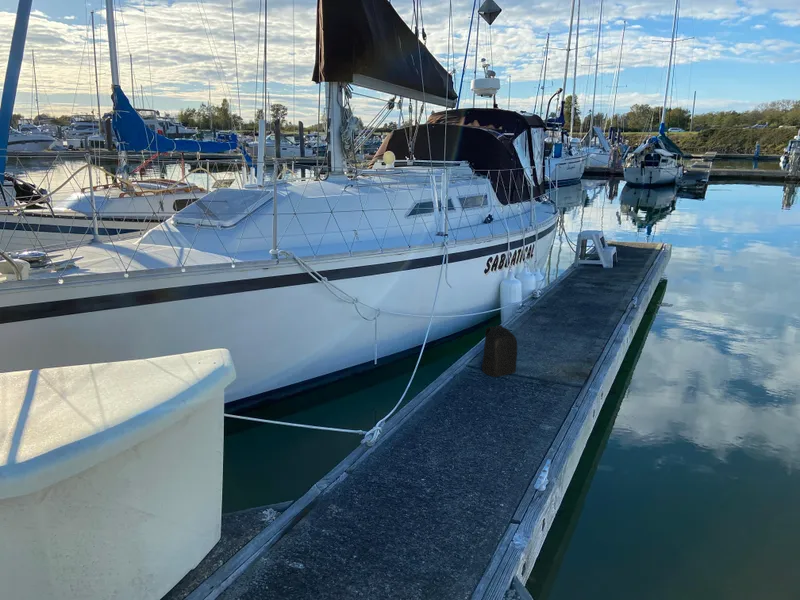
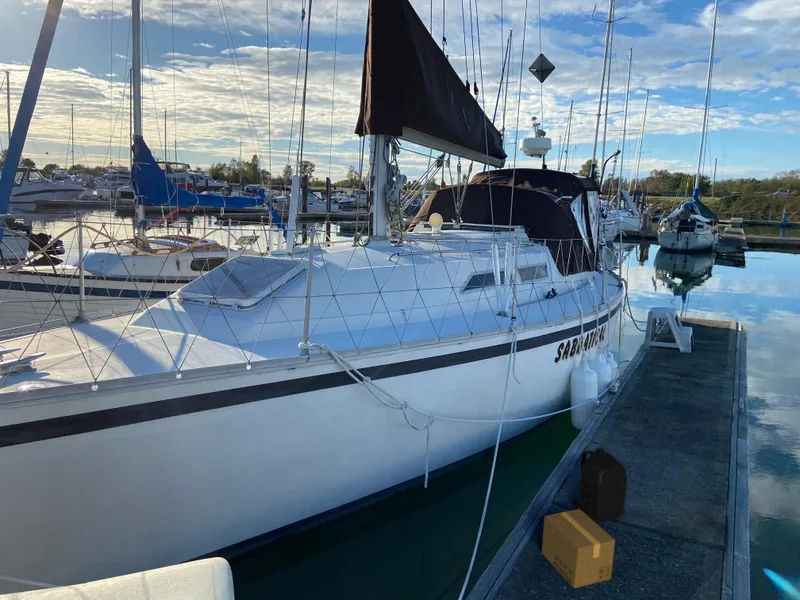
cardboard box: none [450,362,496,409] -> present [542,509,615,588]

